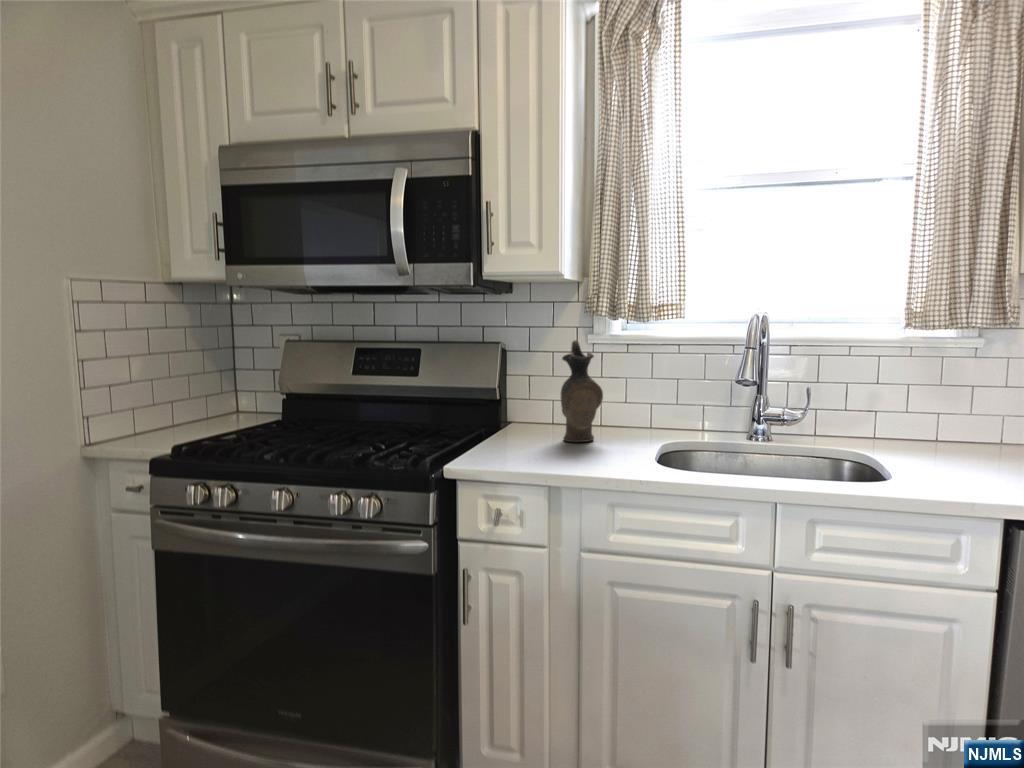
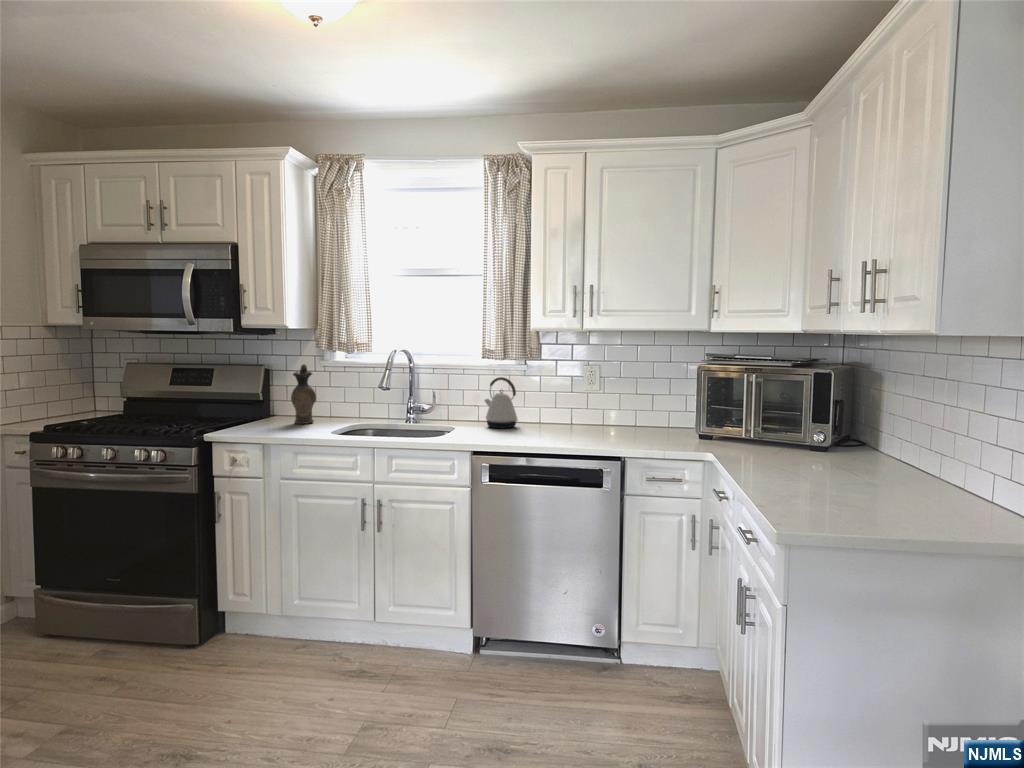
kettle: none [909,362,994,457] -> present [484,377,518,428]

